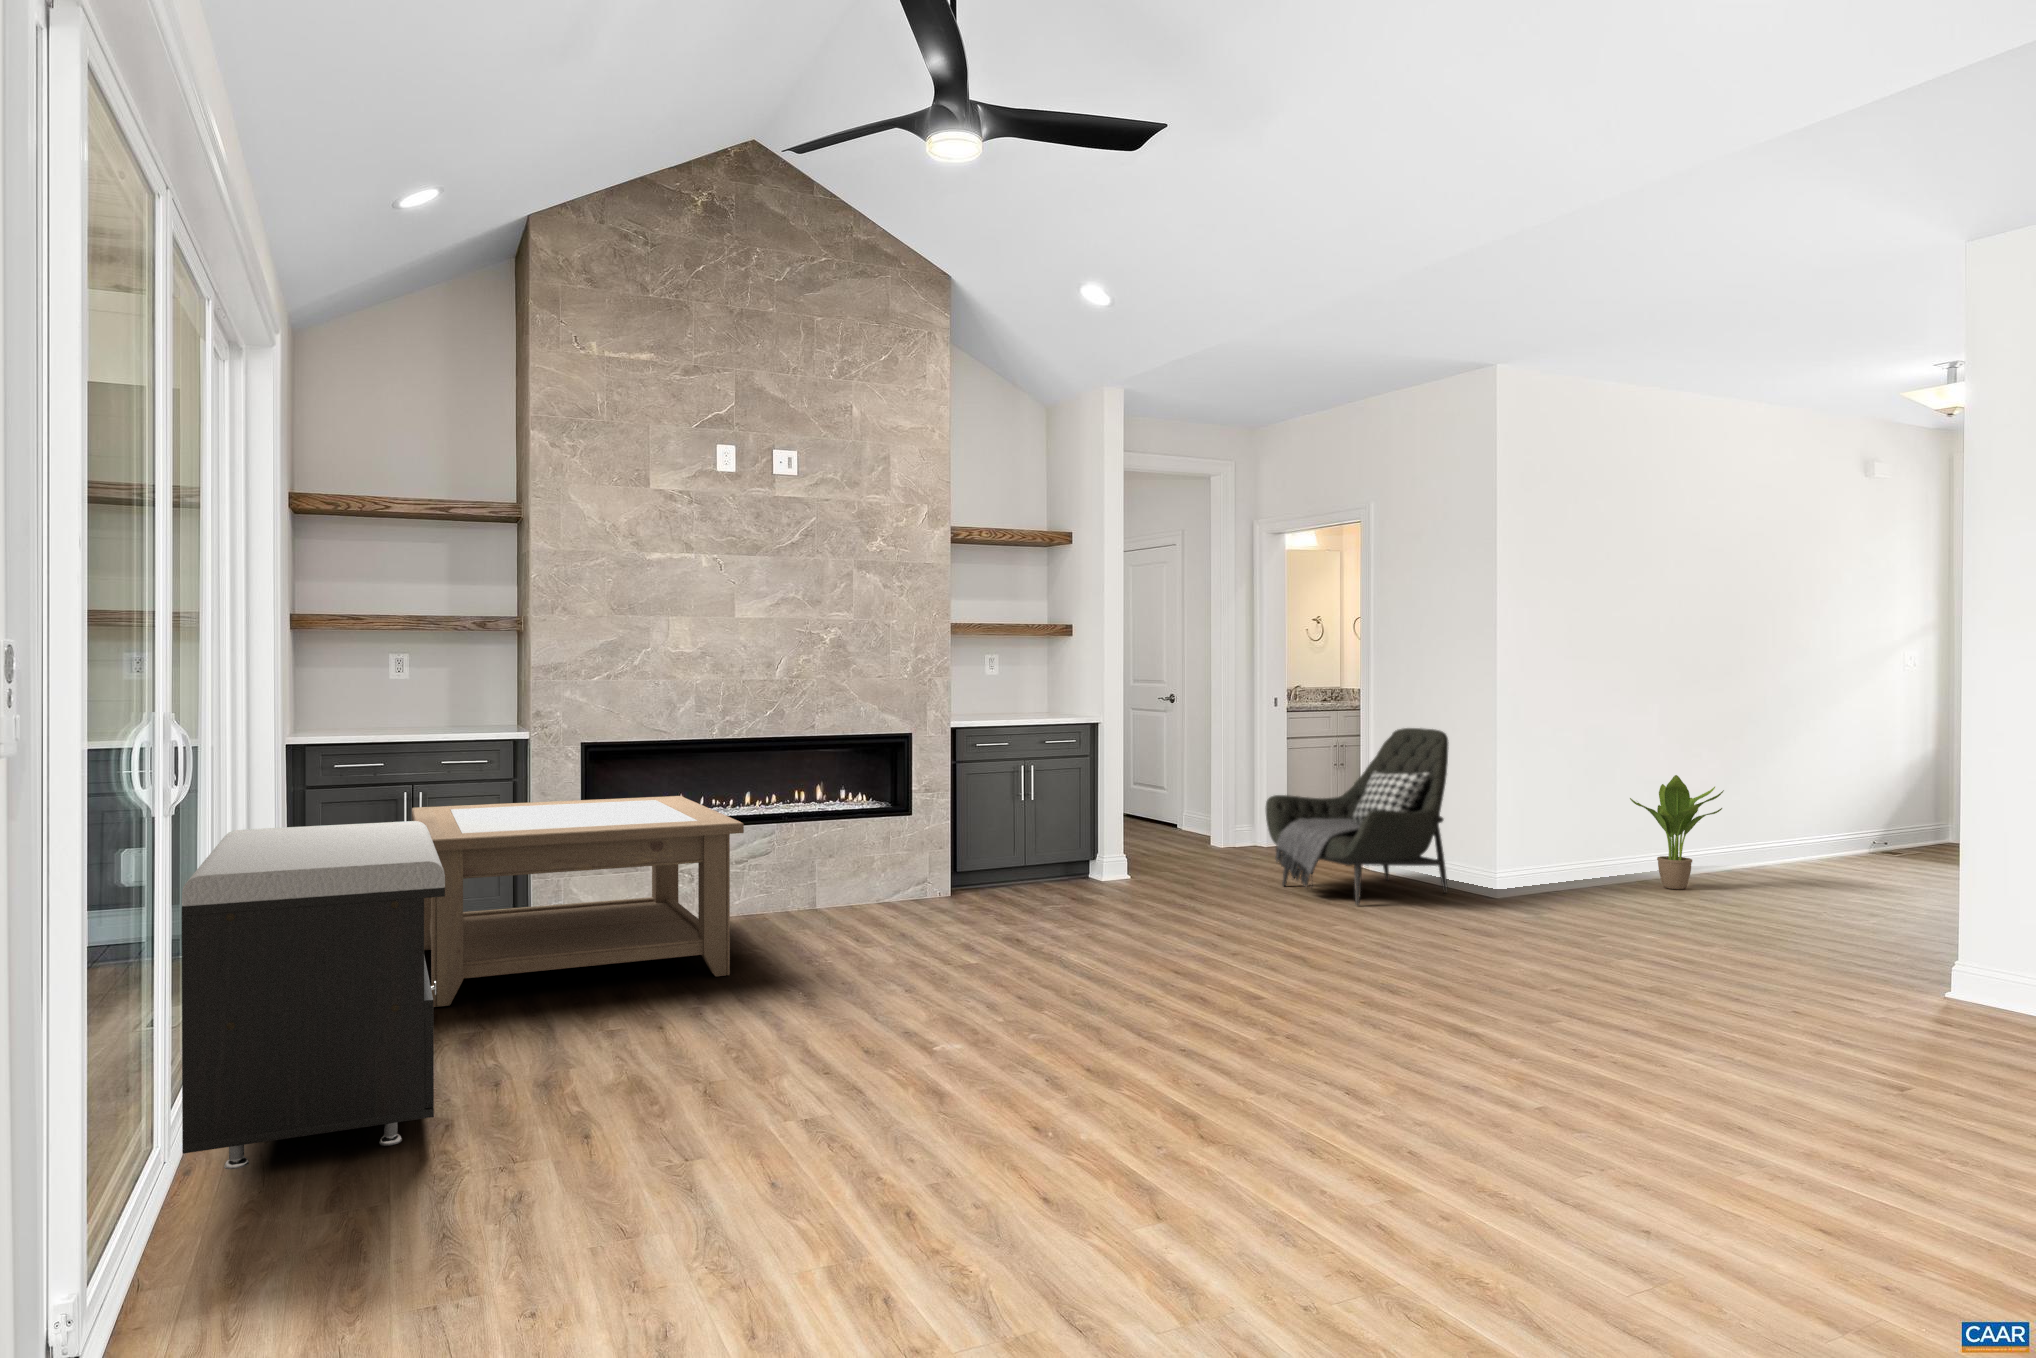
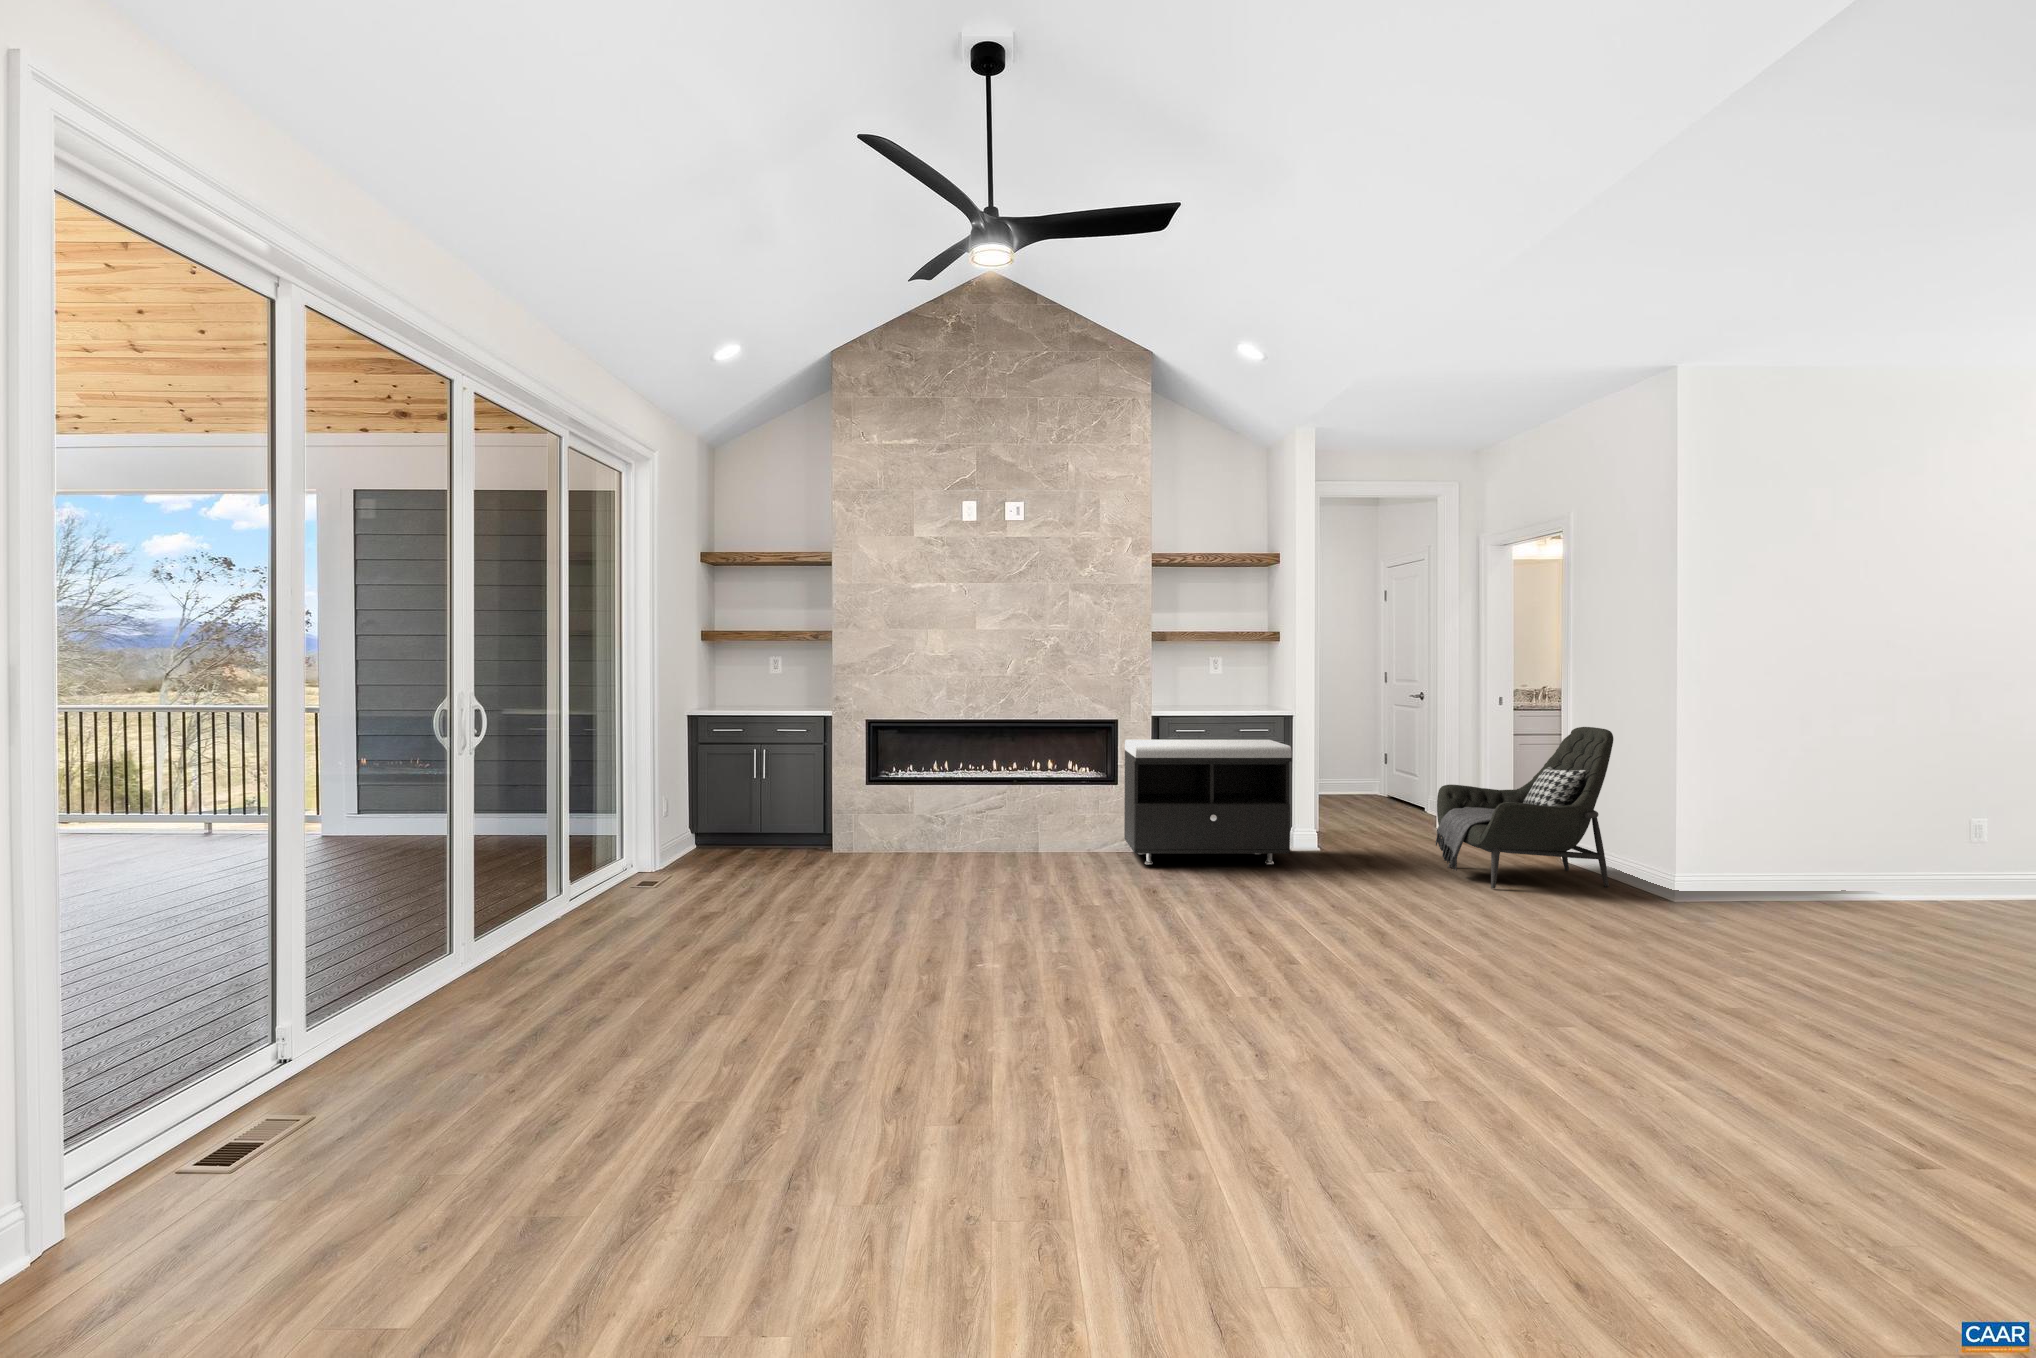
potted plant: present [1630,775,1724,889] -> none [1831,784,1945,905]
coffee table: present [412,796,744,1007] -> none [707,762,933,892]
storage bench: present [182,821,445,1169] -> present [1124,740,1292,865]

